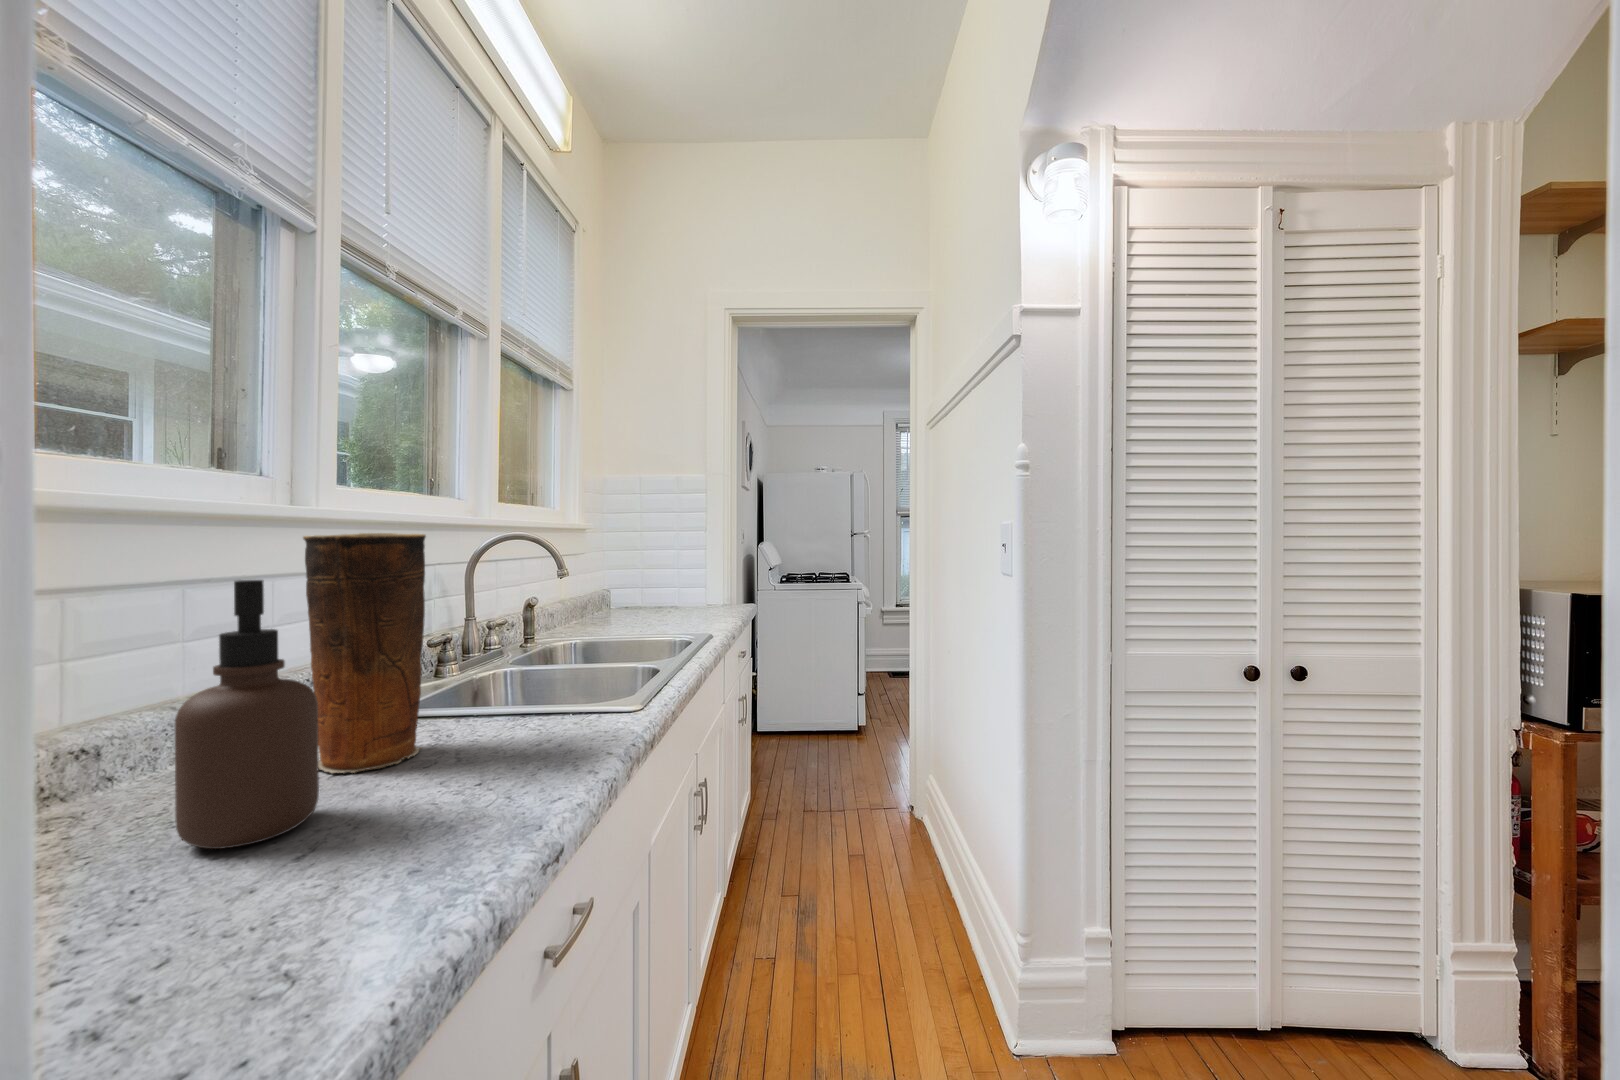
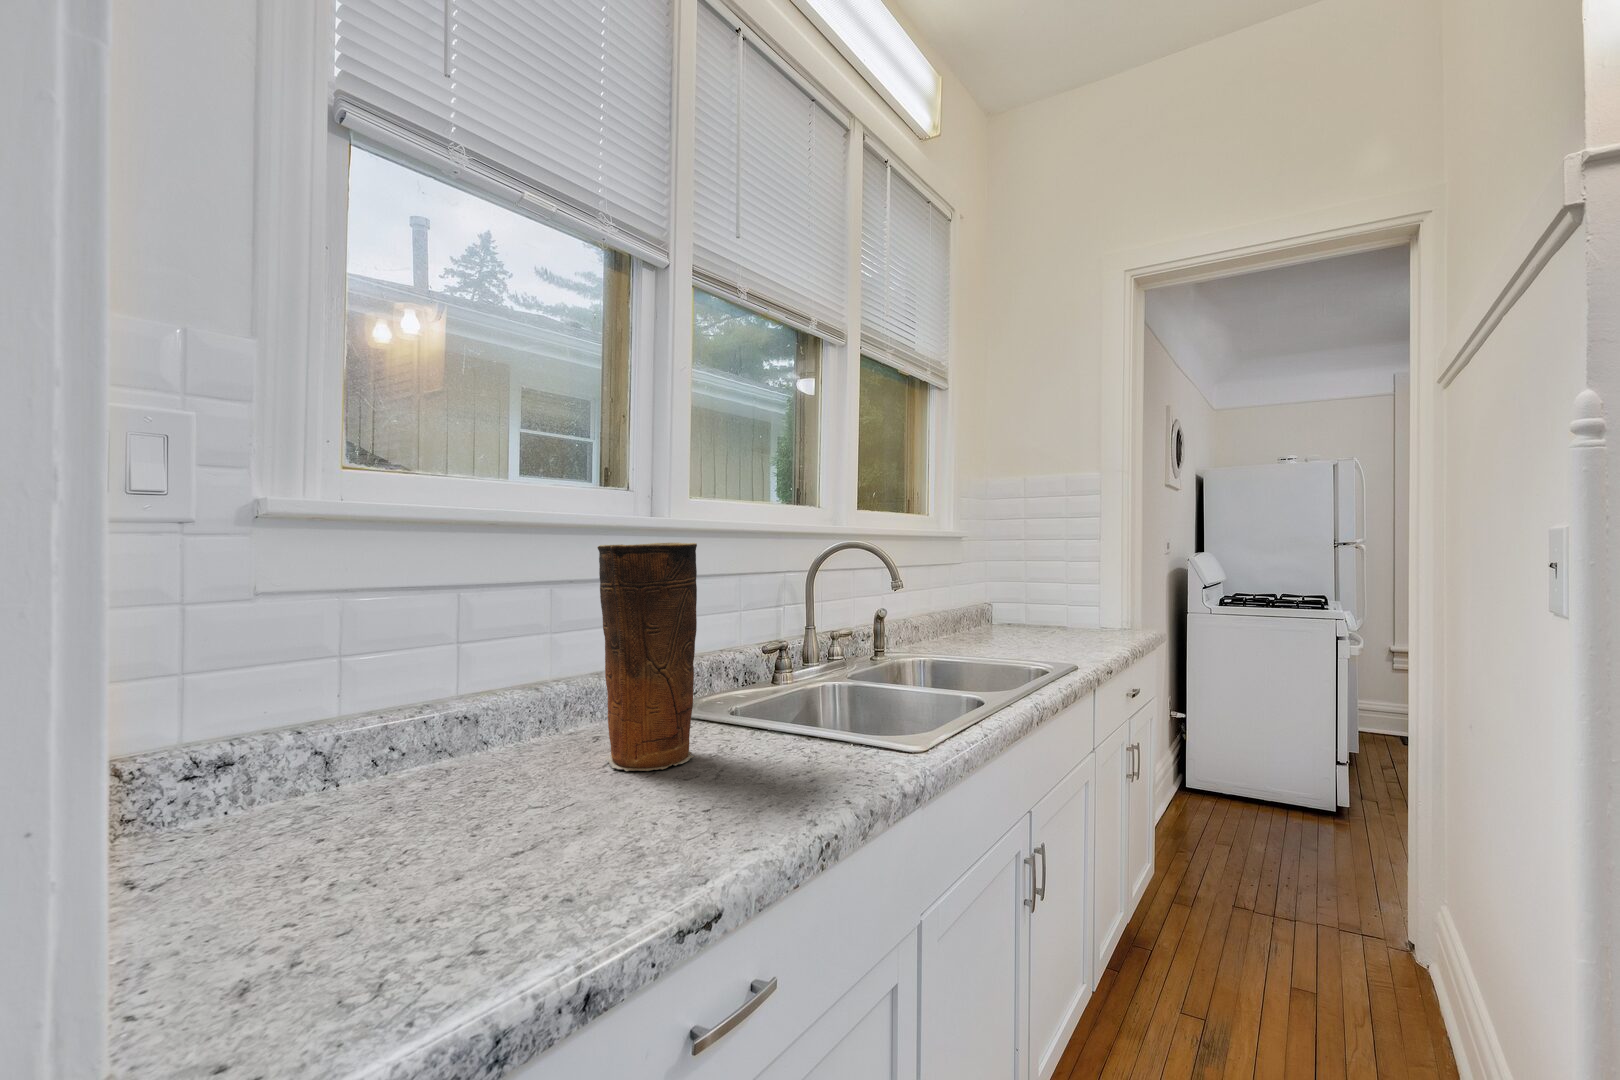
soap dispenser: present [175,580,319,849] -> none [458,585,565,825]

